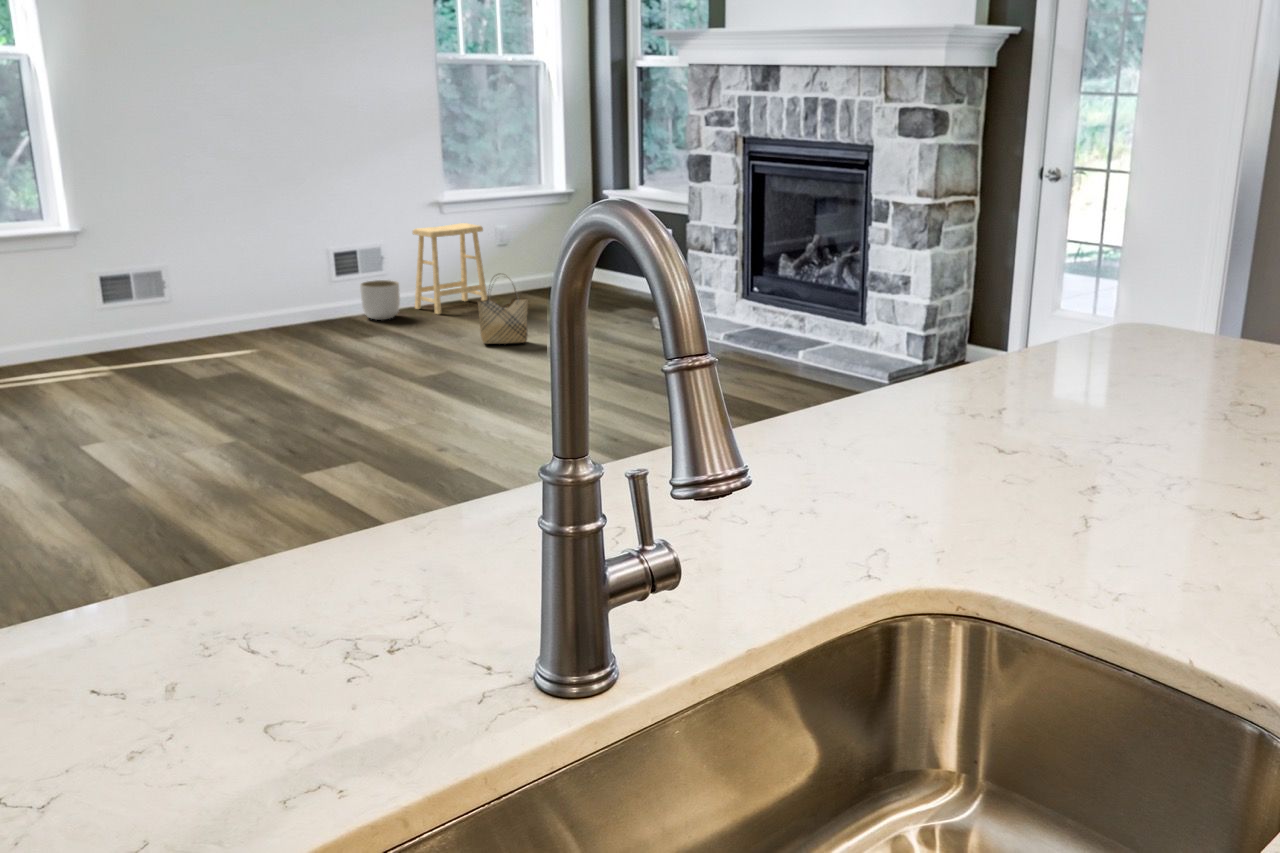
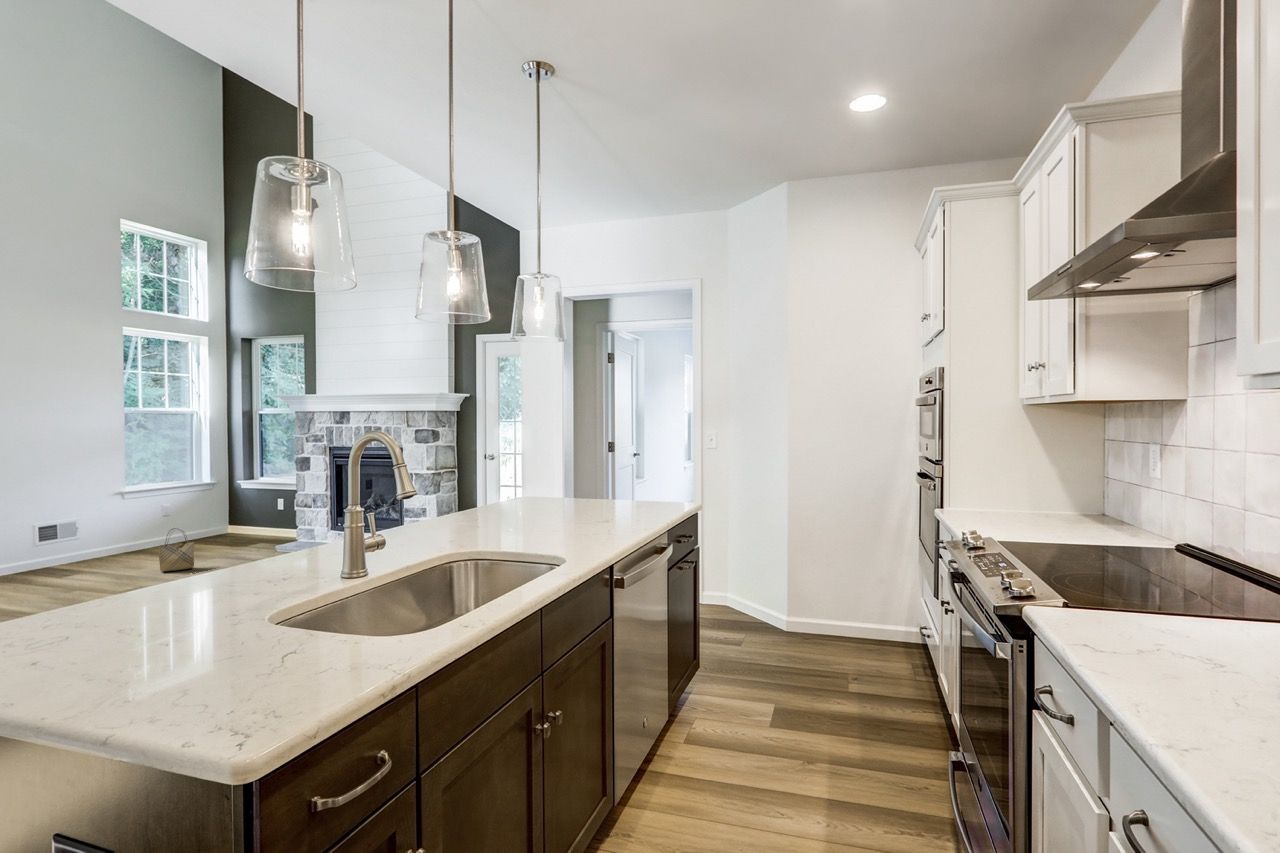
footstool: present [413,223,487,314] -> none [100,503,158,560]
planter: present [360,280,400,320] -> none [59,542,91,568]

